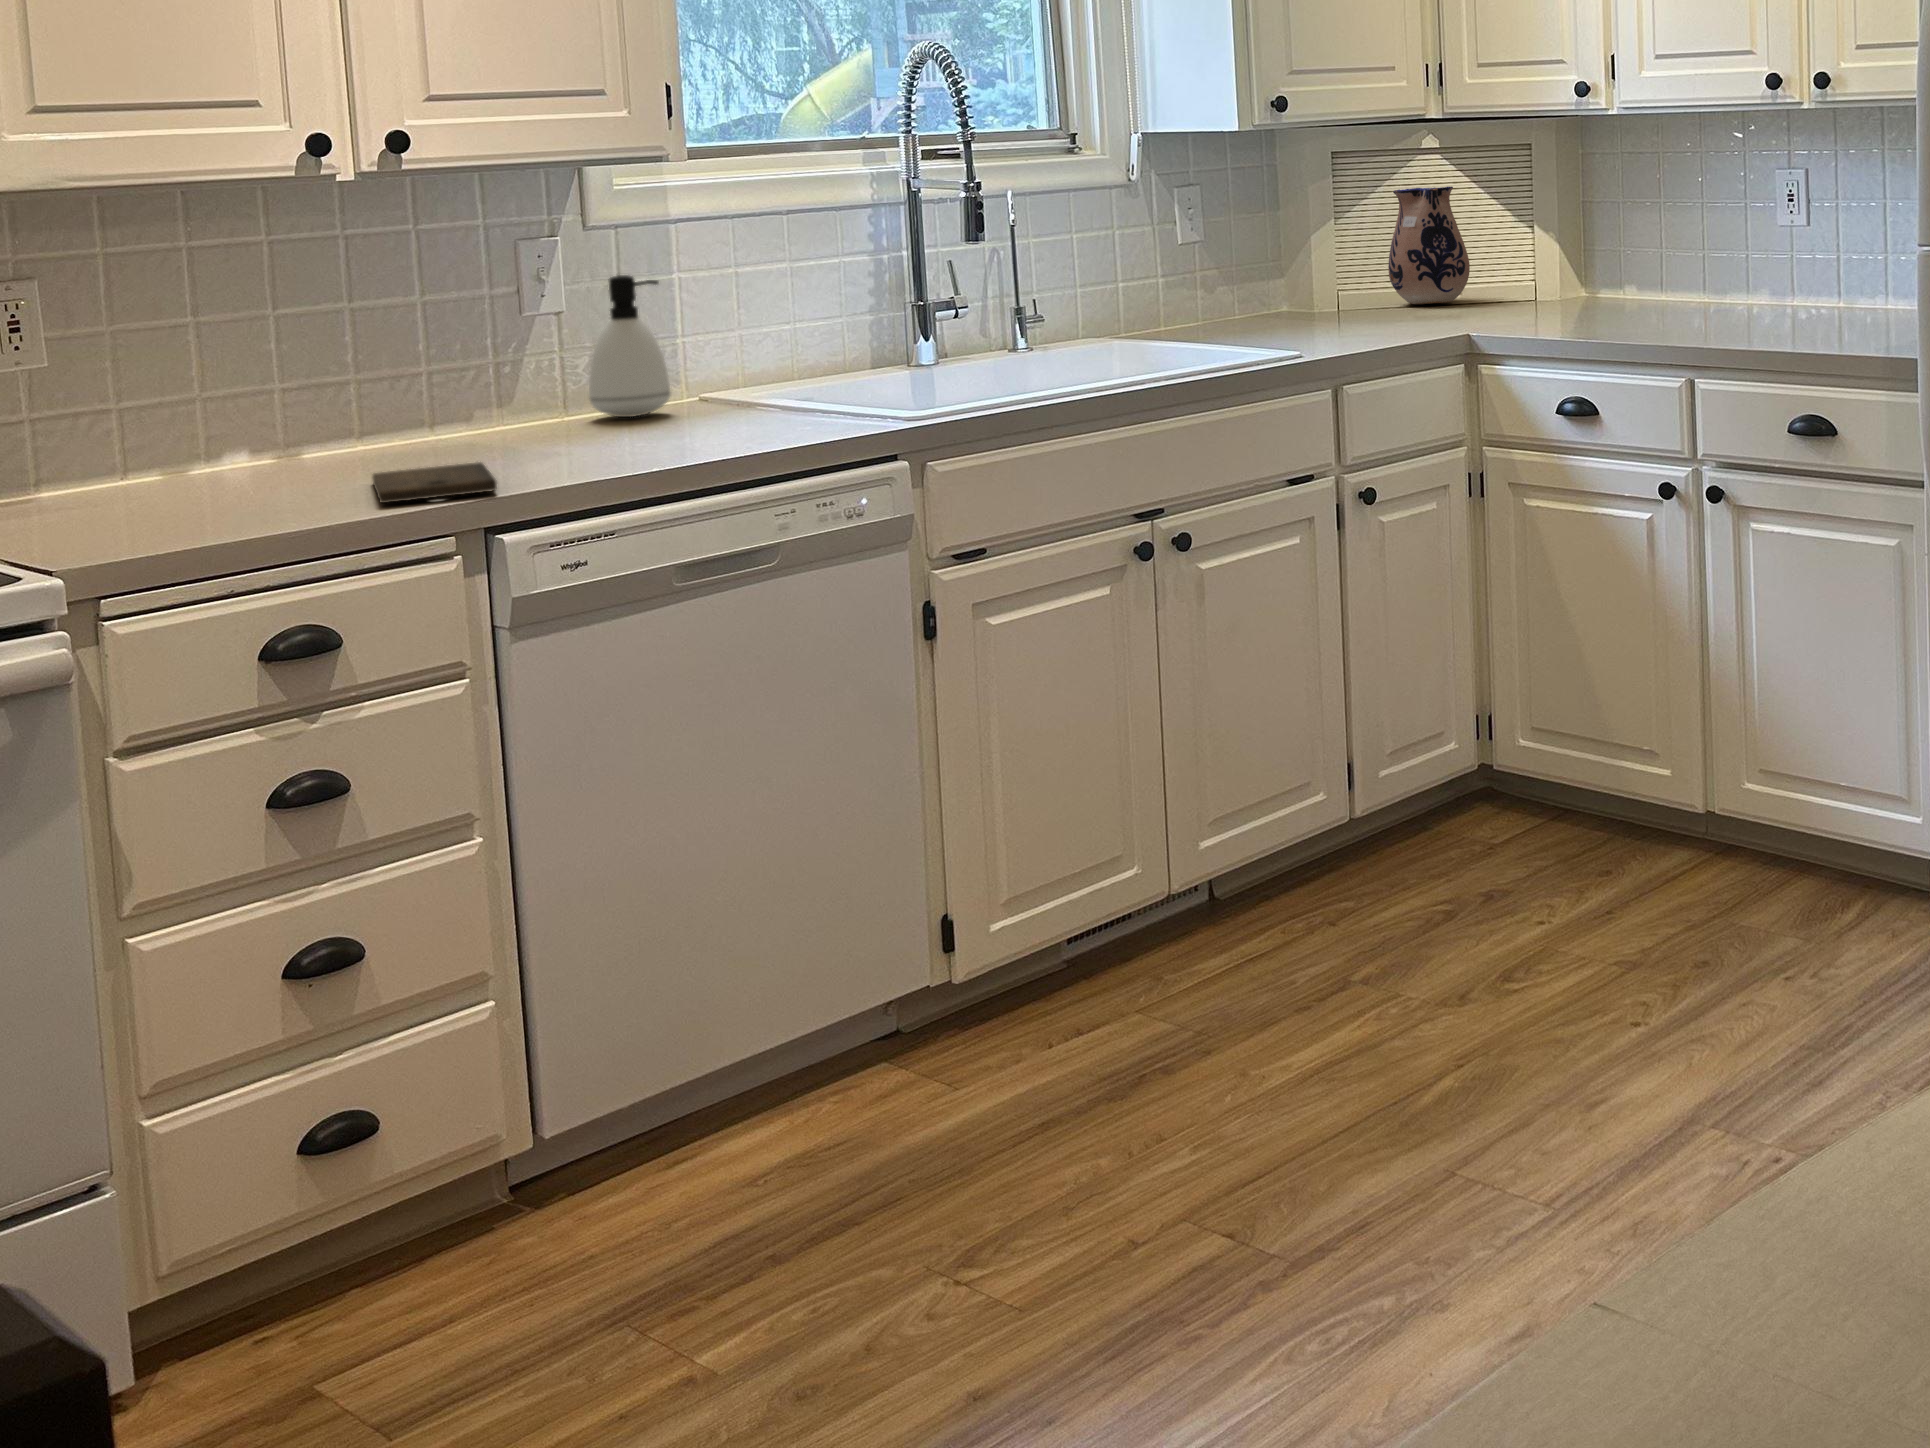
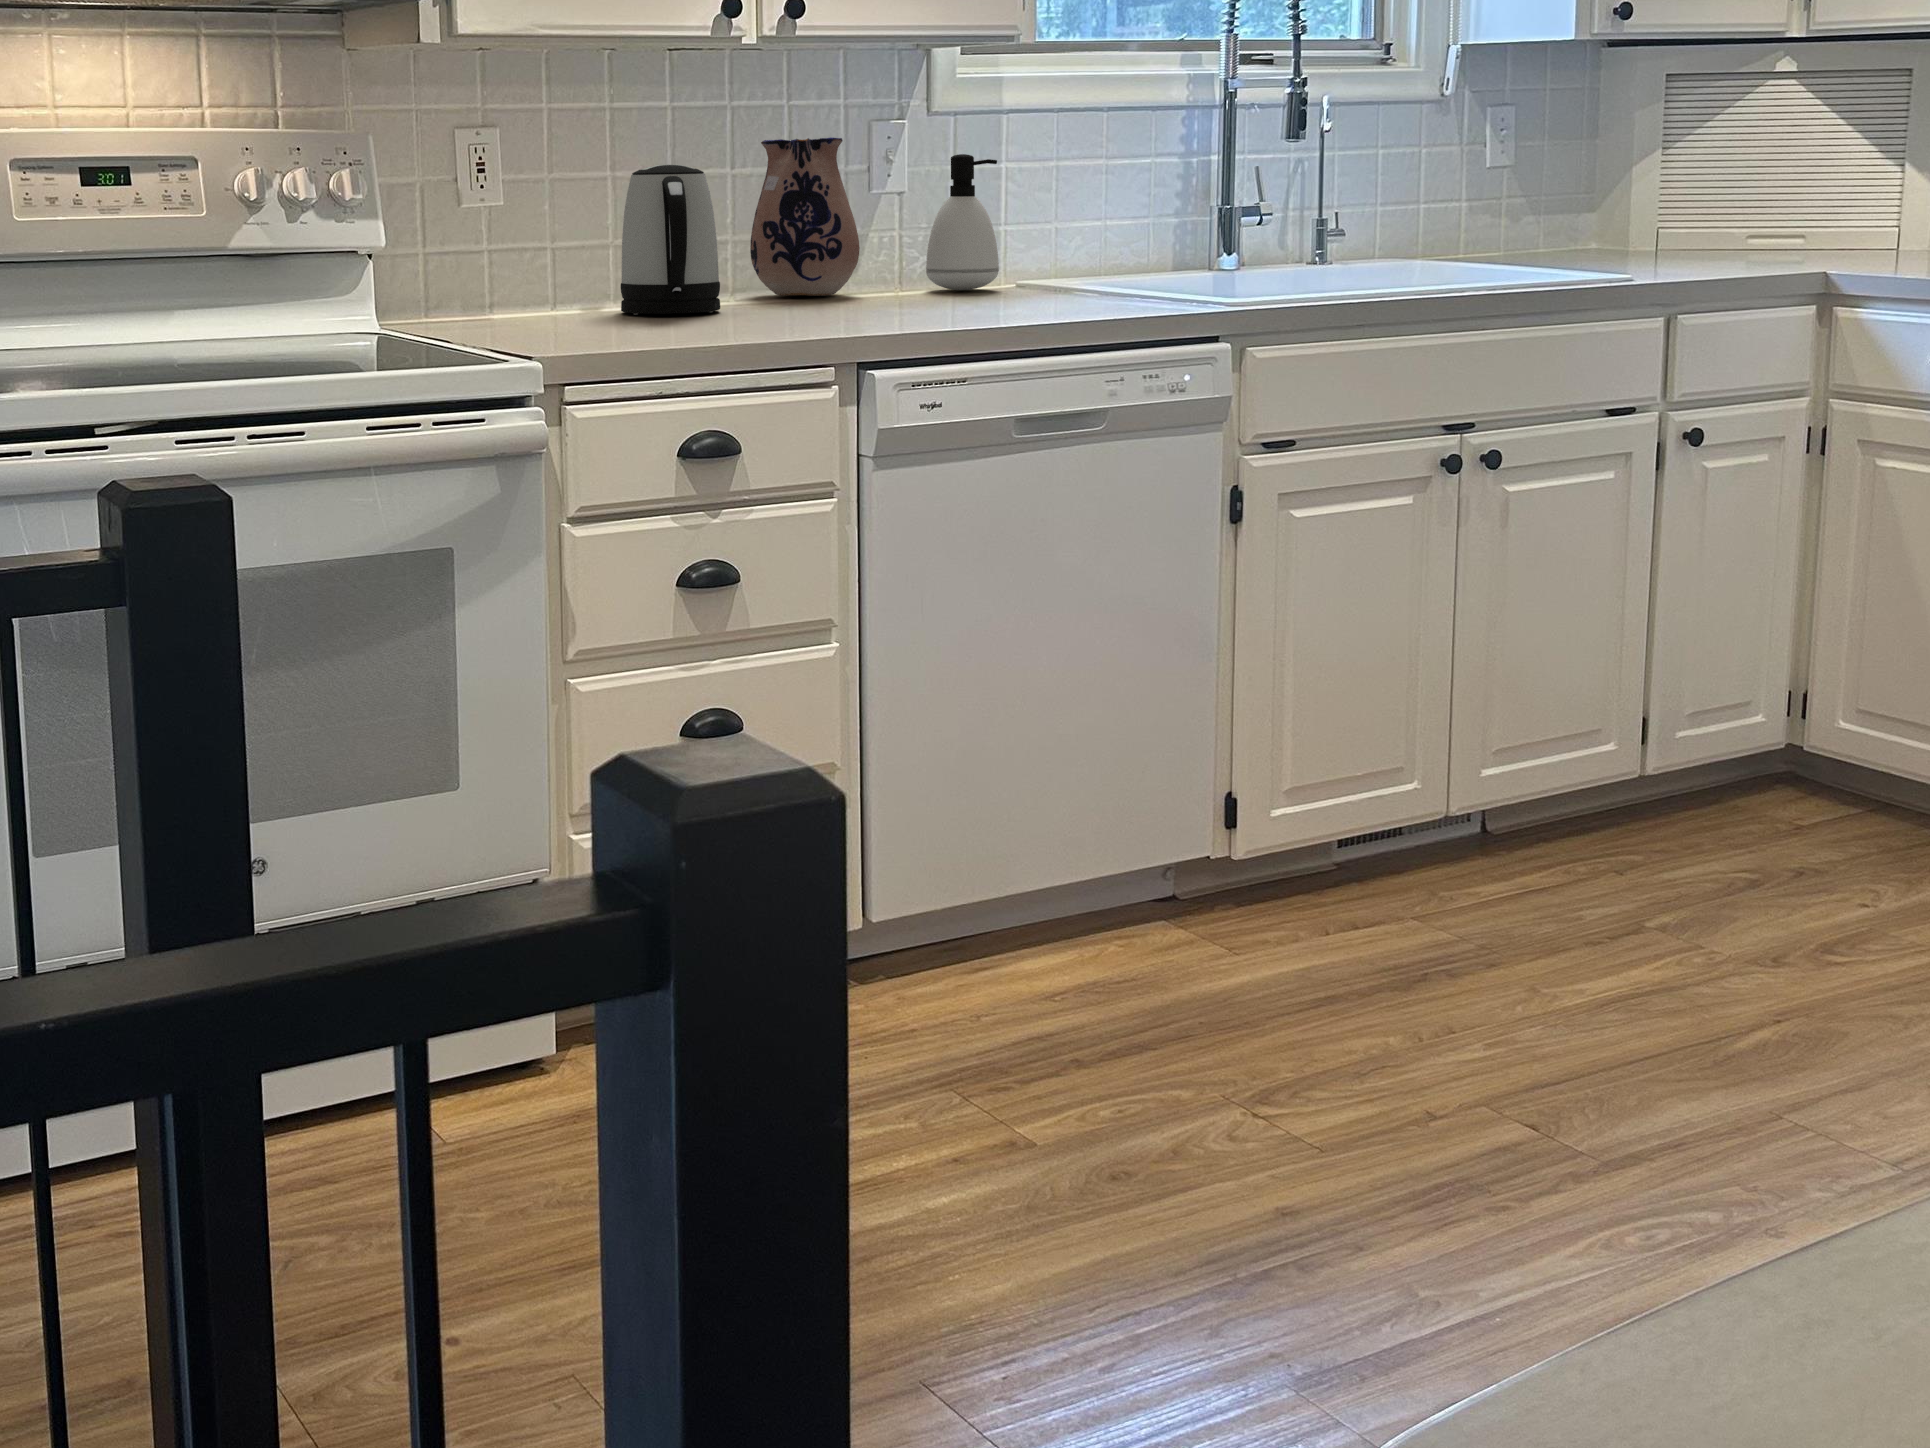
ceramic pitcher: present [1388,187,1470,304] -> present [750,138,860,296]
kettle: none [203,314,332,485] -> present [621,165,720,315]
cutting board: present [373,462,497,503] -> none [759,309,871,331]

